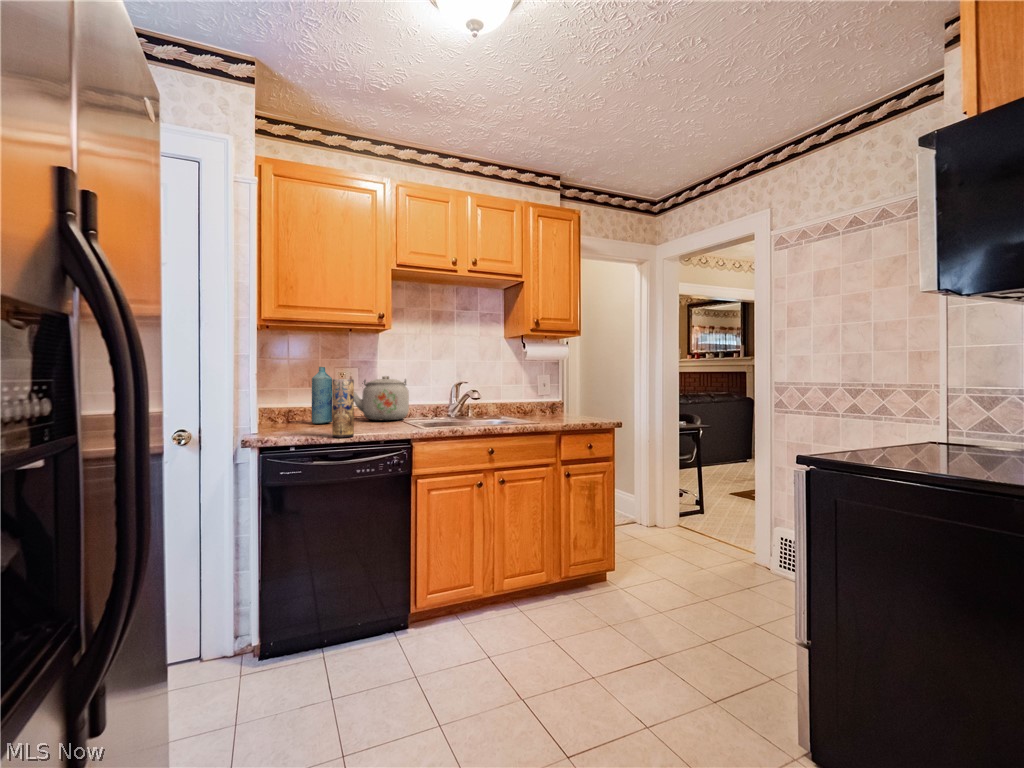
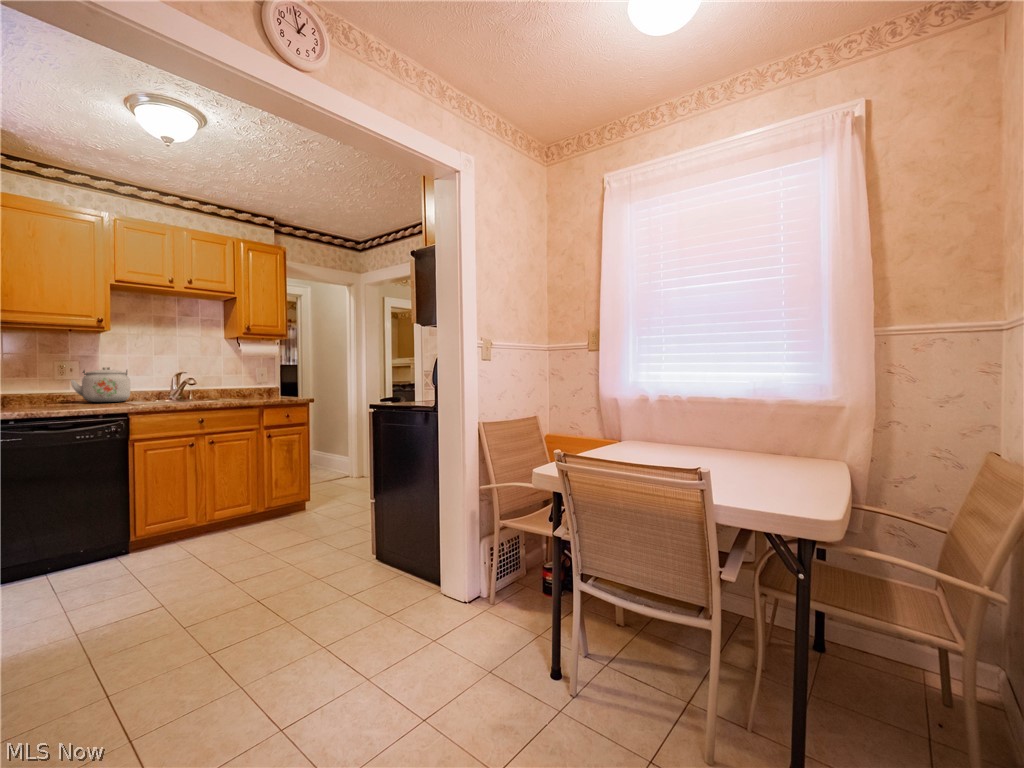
bottle: present [312,367,332,424] -> none [26,360,50,406]
vase: present [332,379,354,437] -> none [49,371,71,413]

